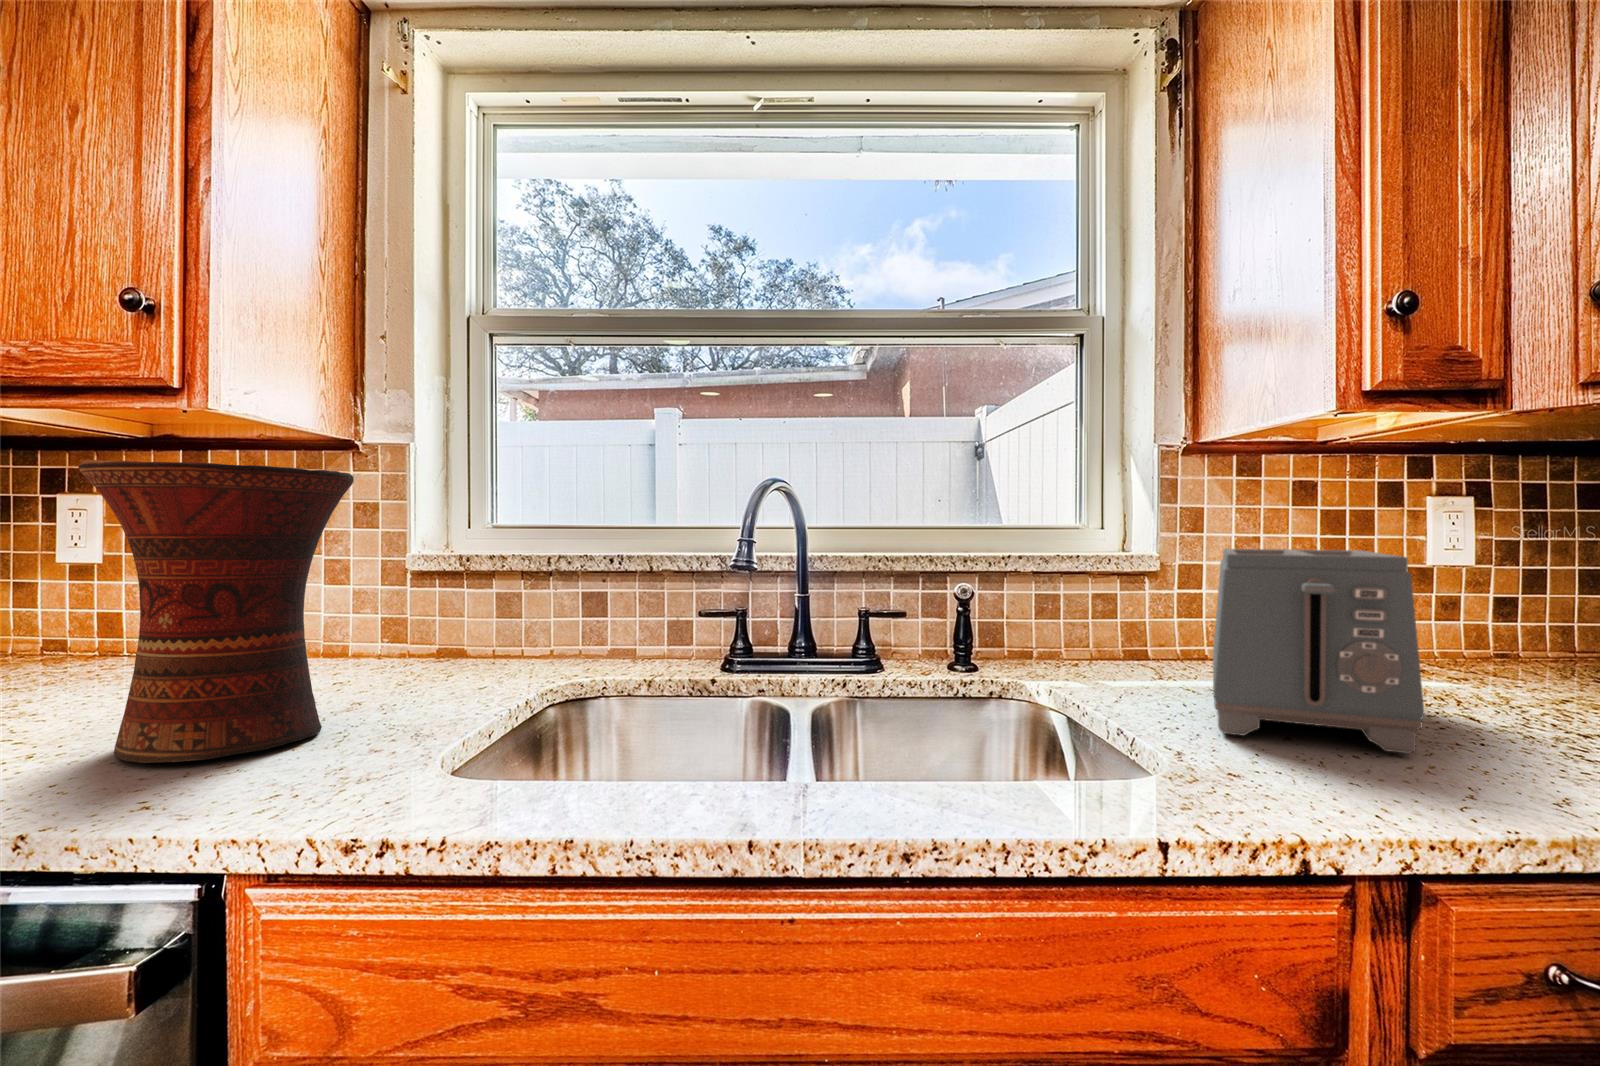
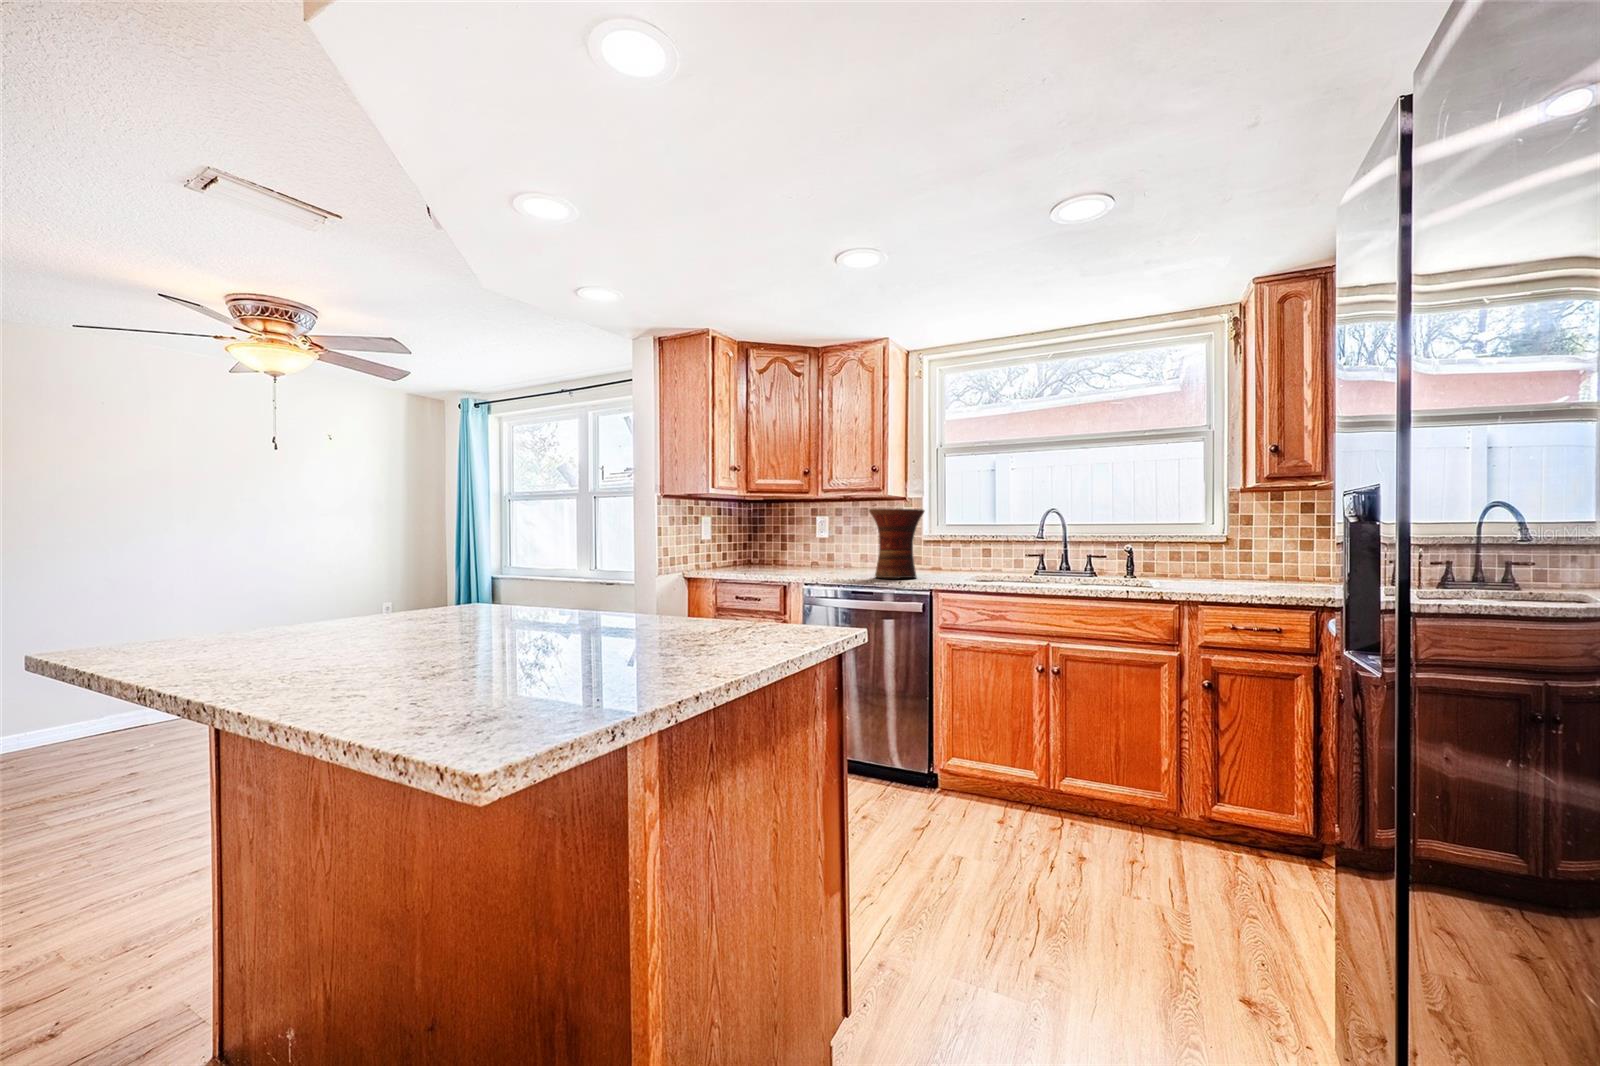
toaster: present [1213,549,1424,753] -> none [1191,530,1289,591]

